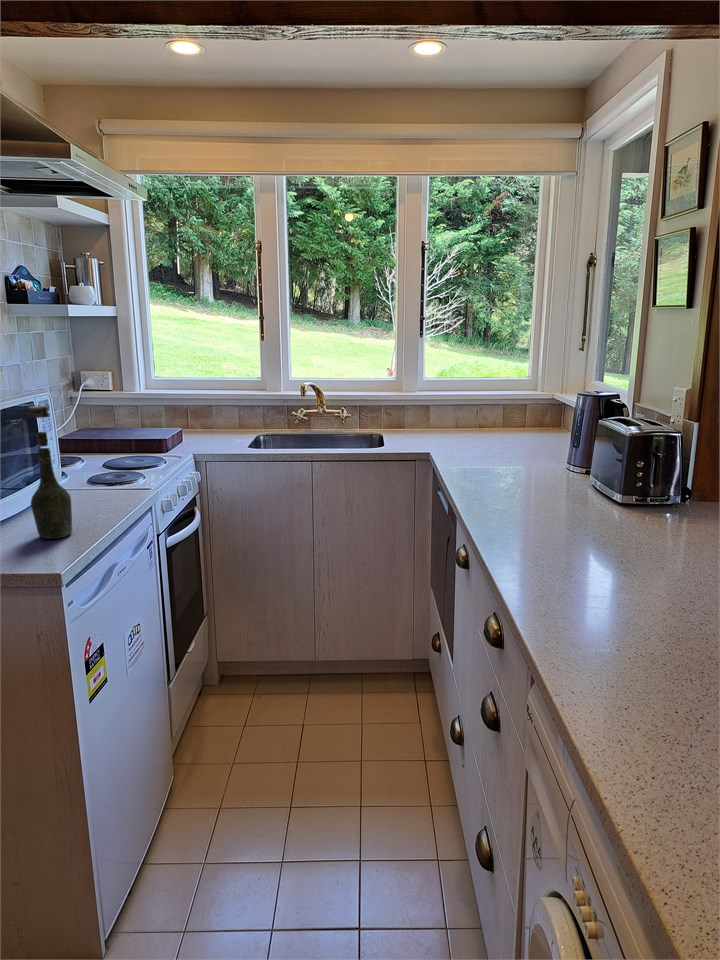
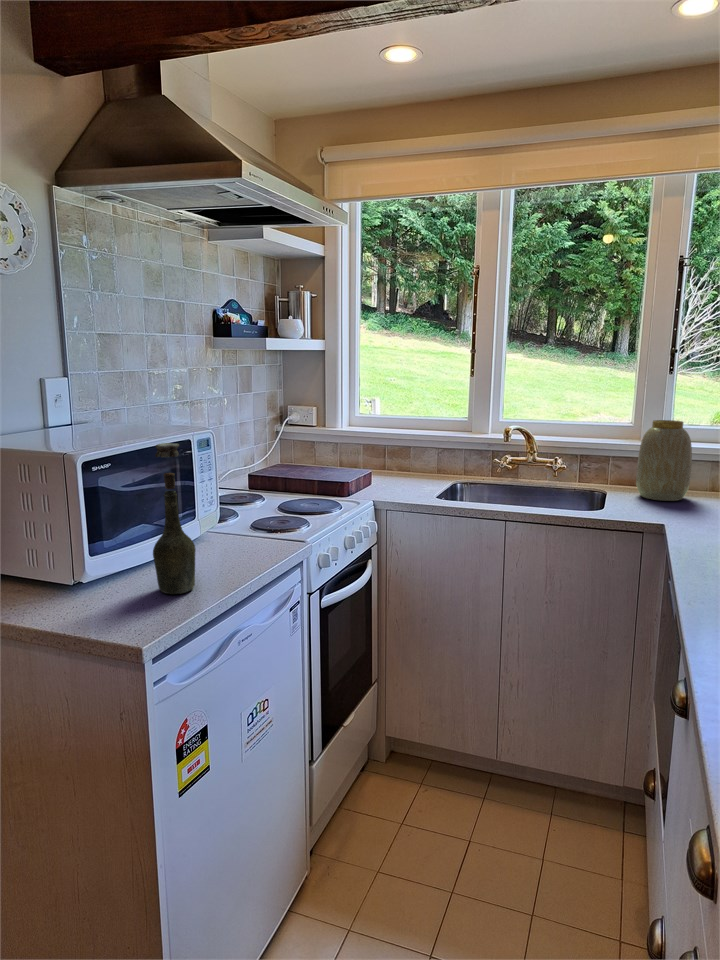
vase: none [404,374,442,437] -> present [636,420,692,501]

